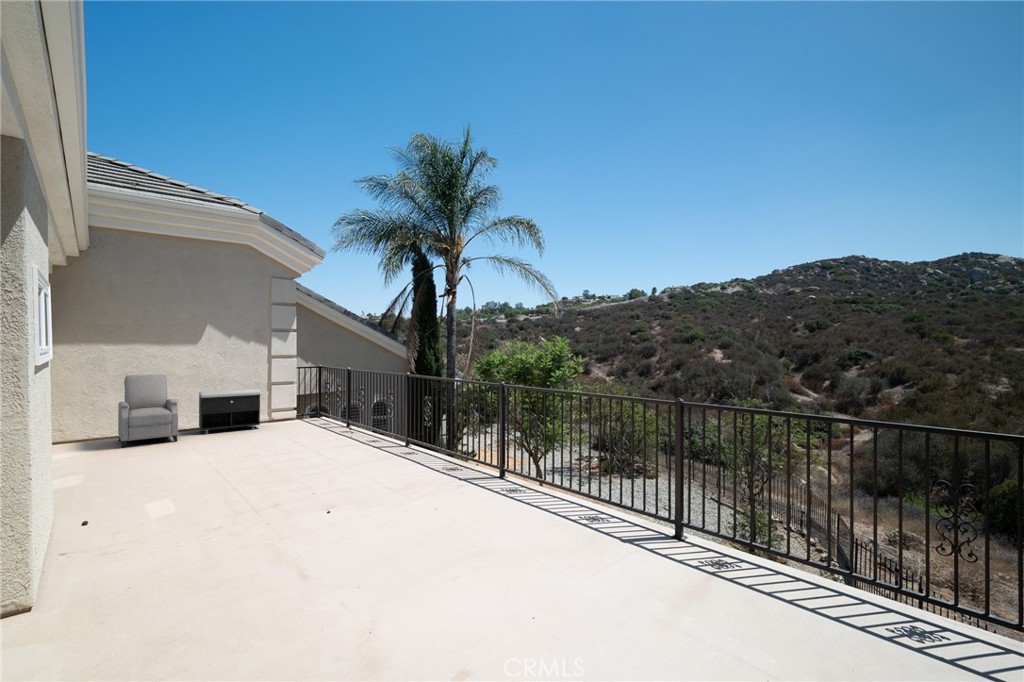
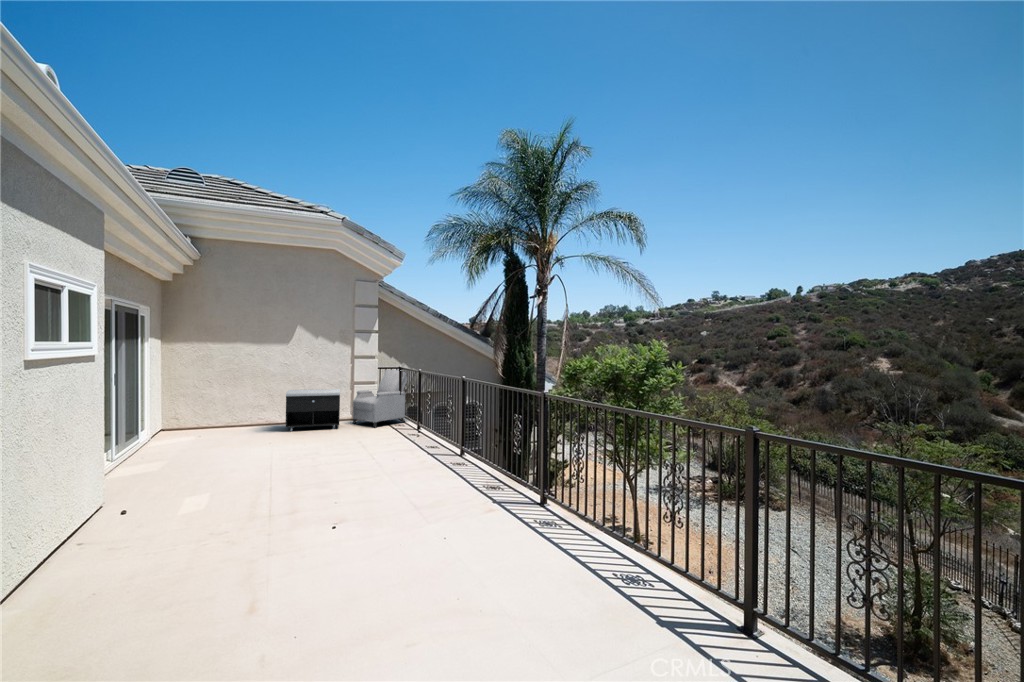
chair: present [118,374,178,448] -> present [353,370,407,428]

